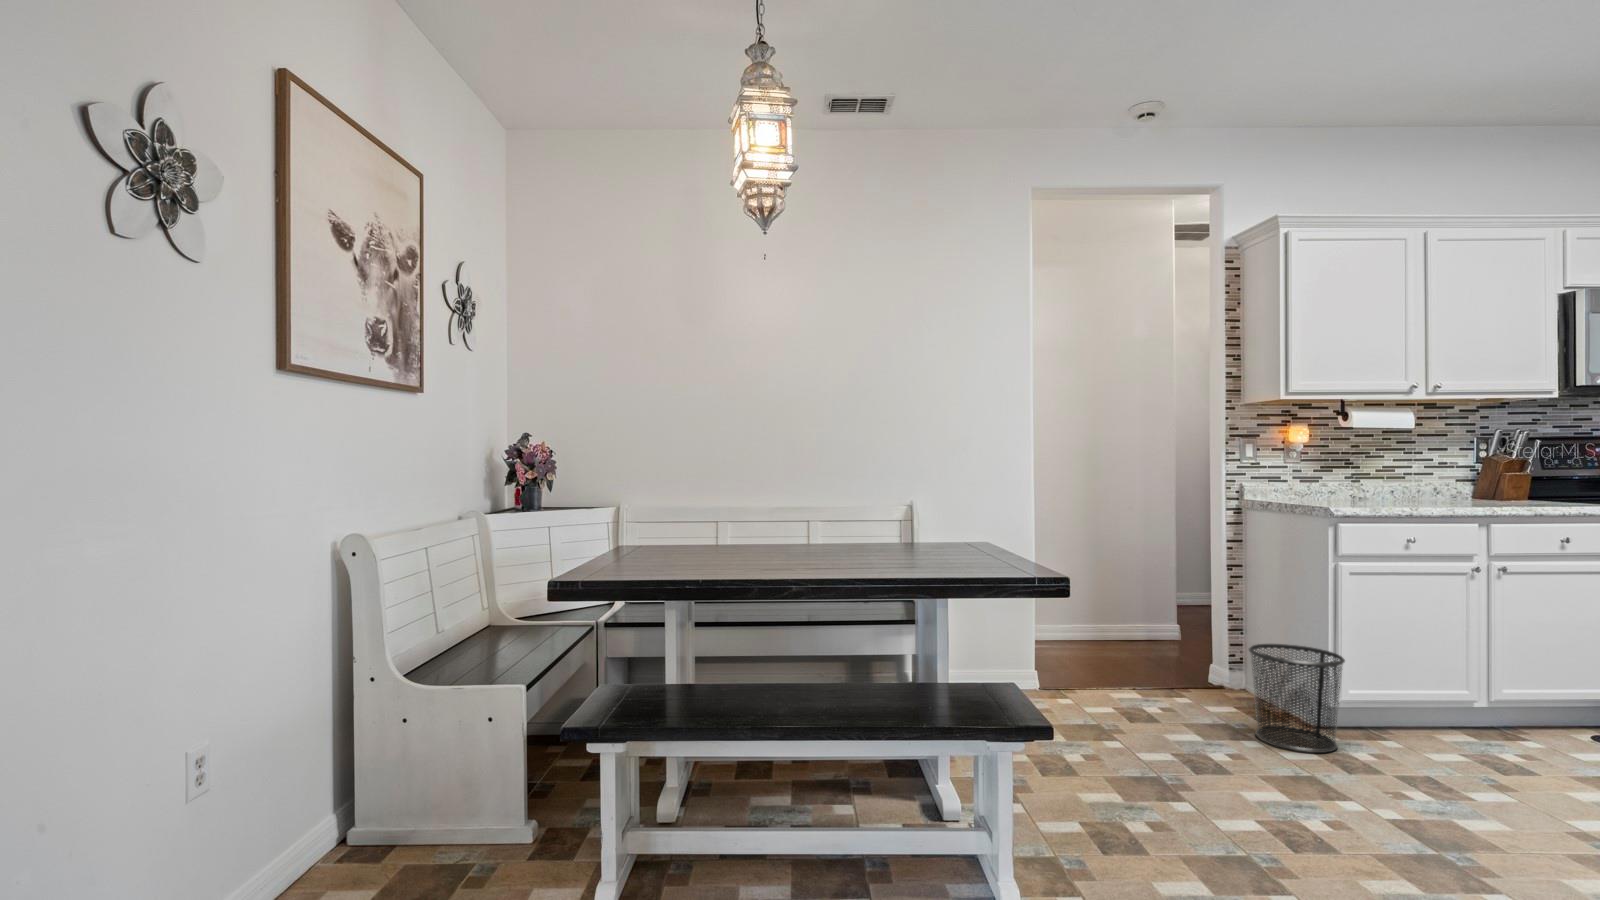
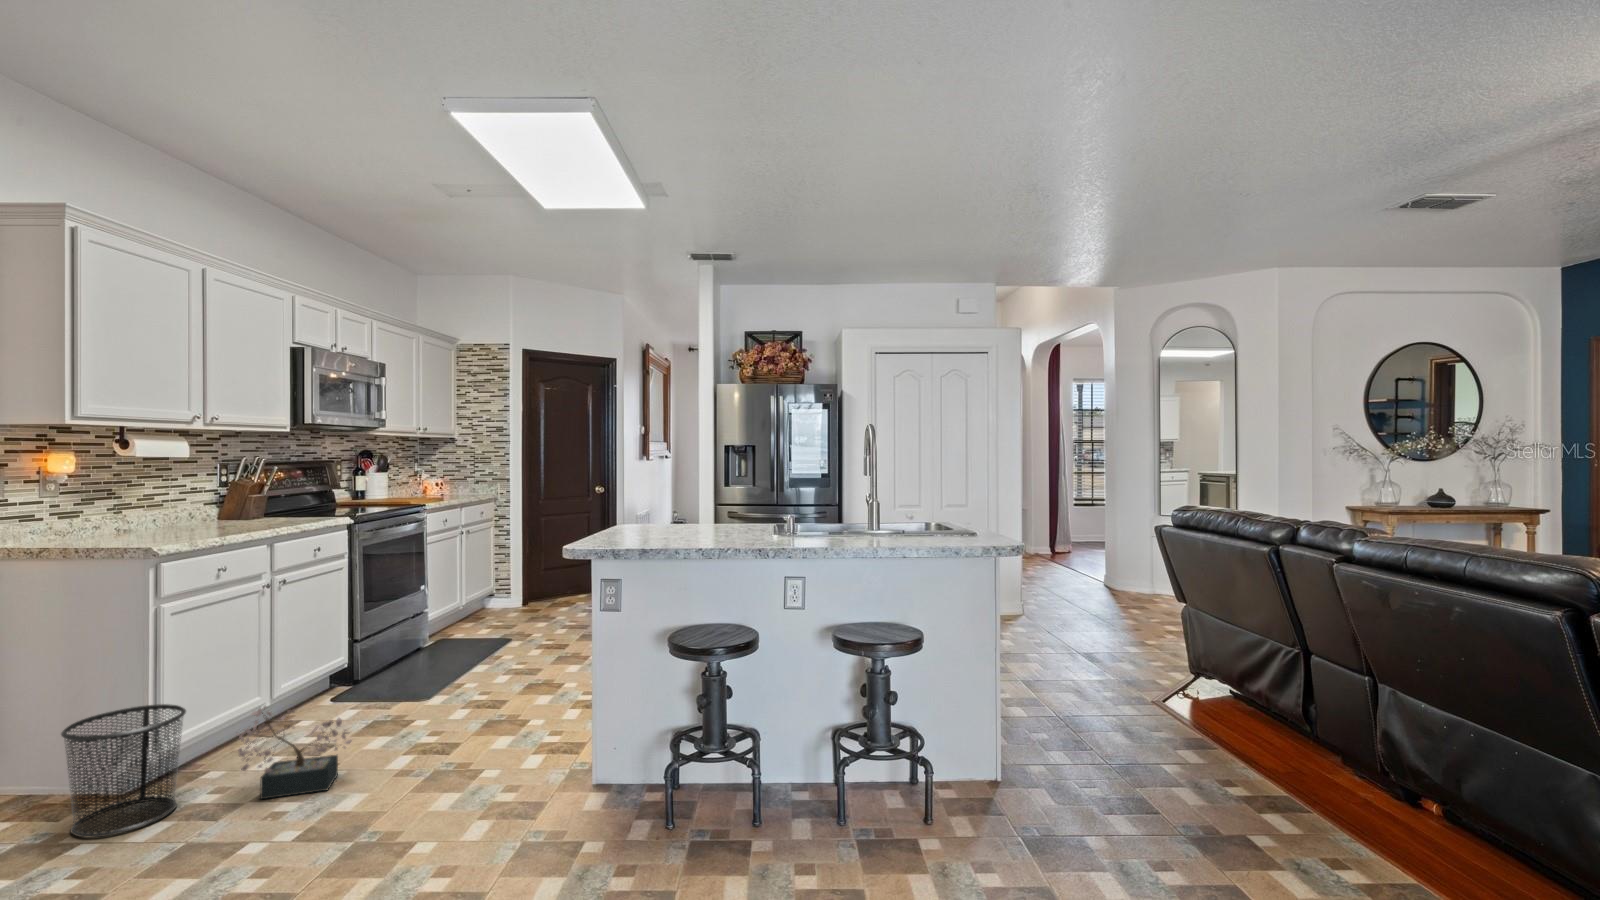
decorative plant: none [1375,684,1520,805] -> present [236,706,351,799]

